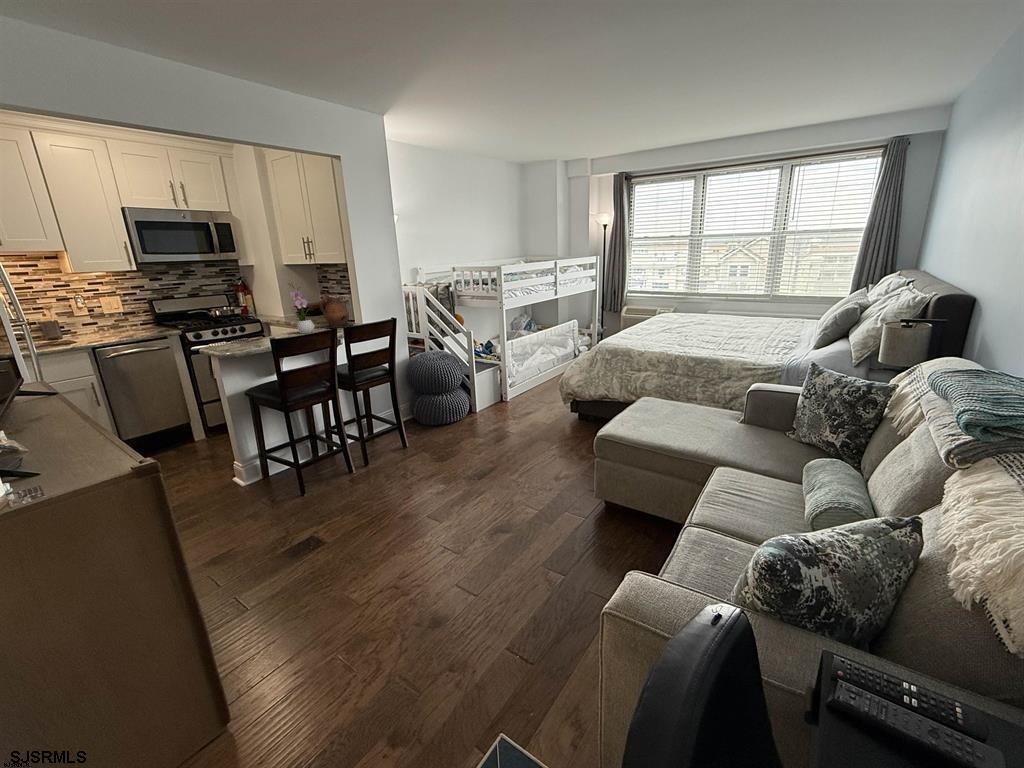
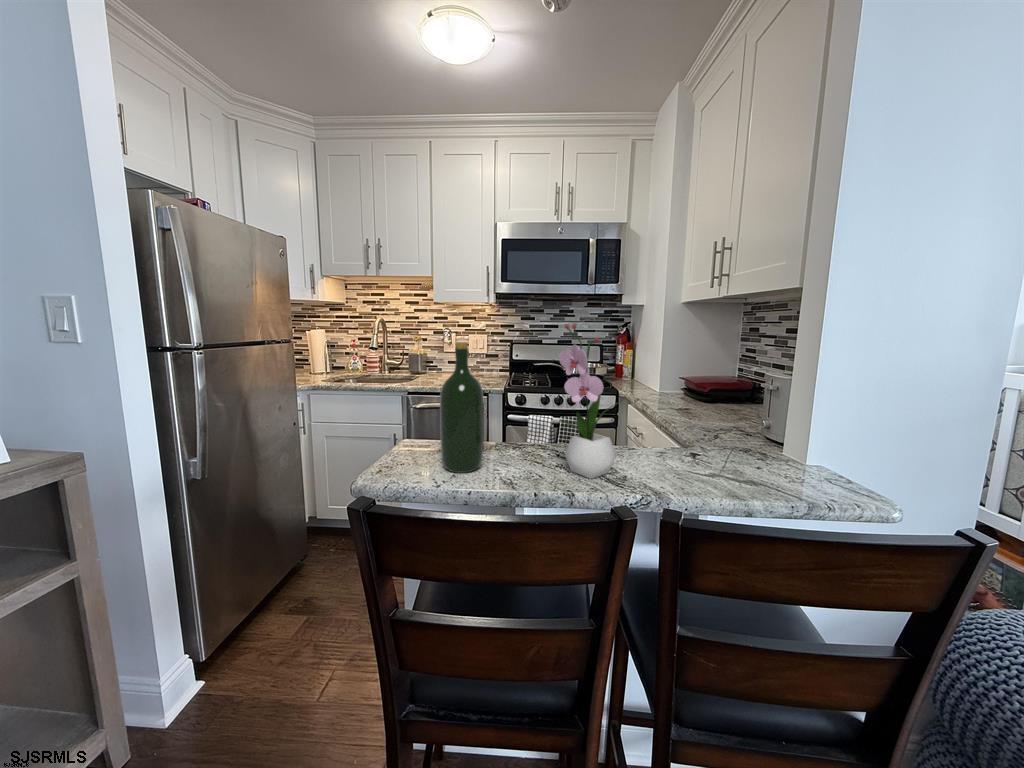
wine bottle: none [249,293,271,341] -> present [440,342,484,473]
ceramic pitcher: present [319,294,353,328] -> none [660,368,762,487]

